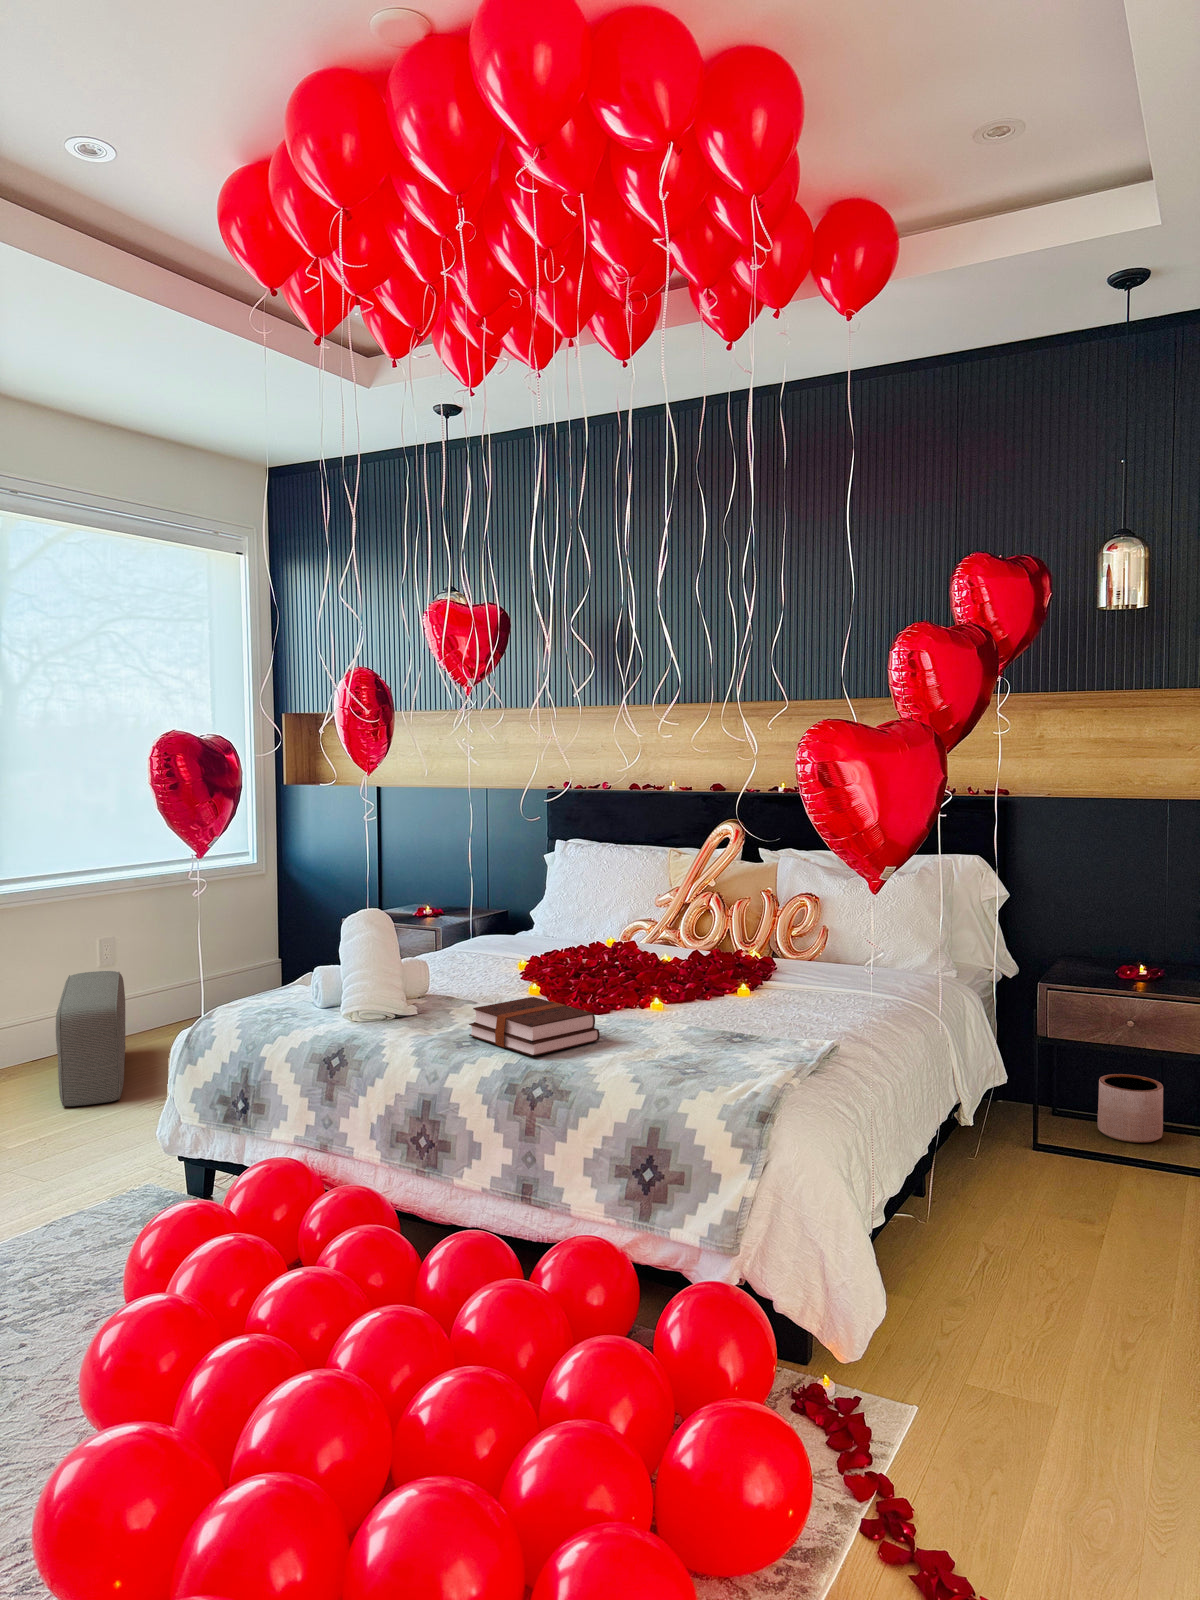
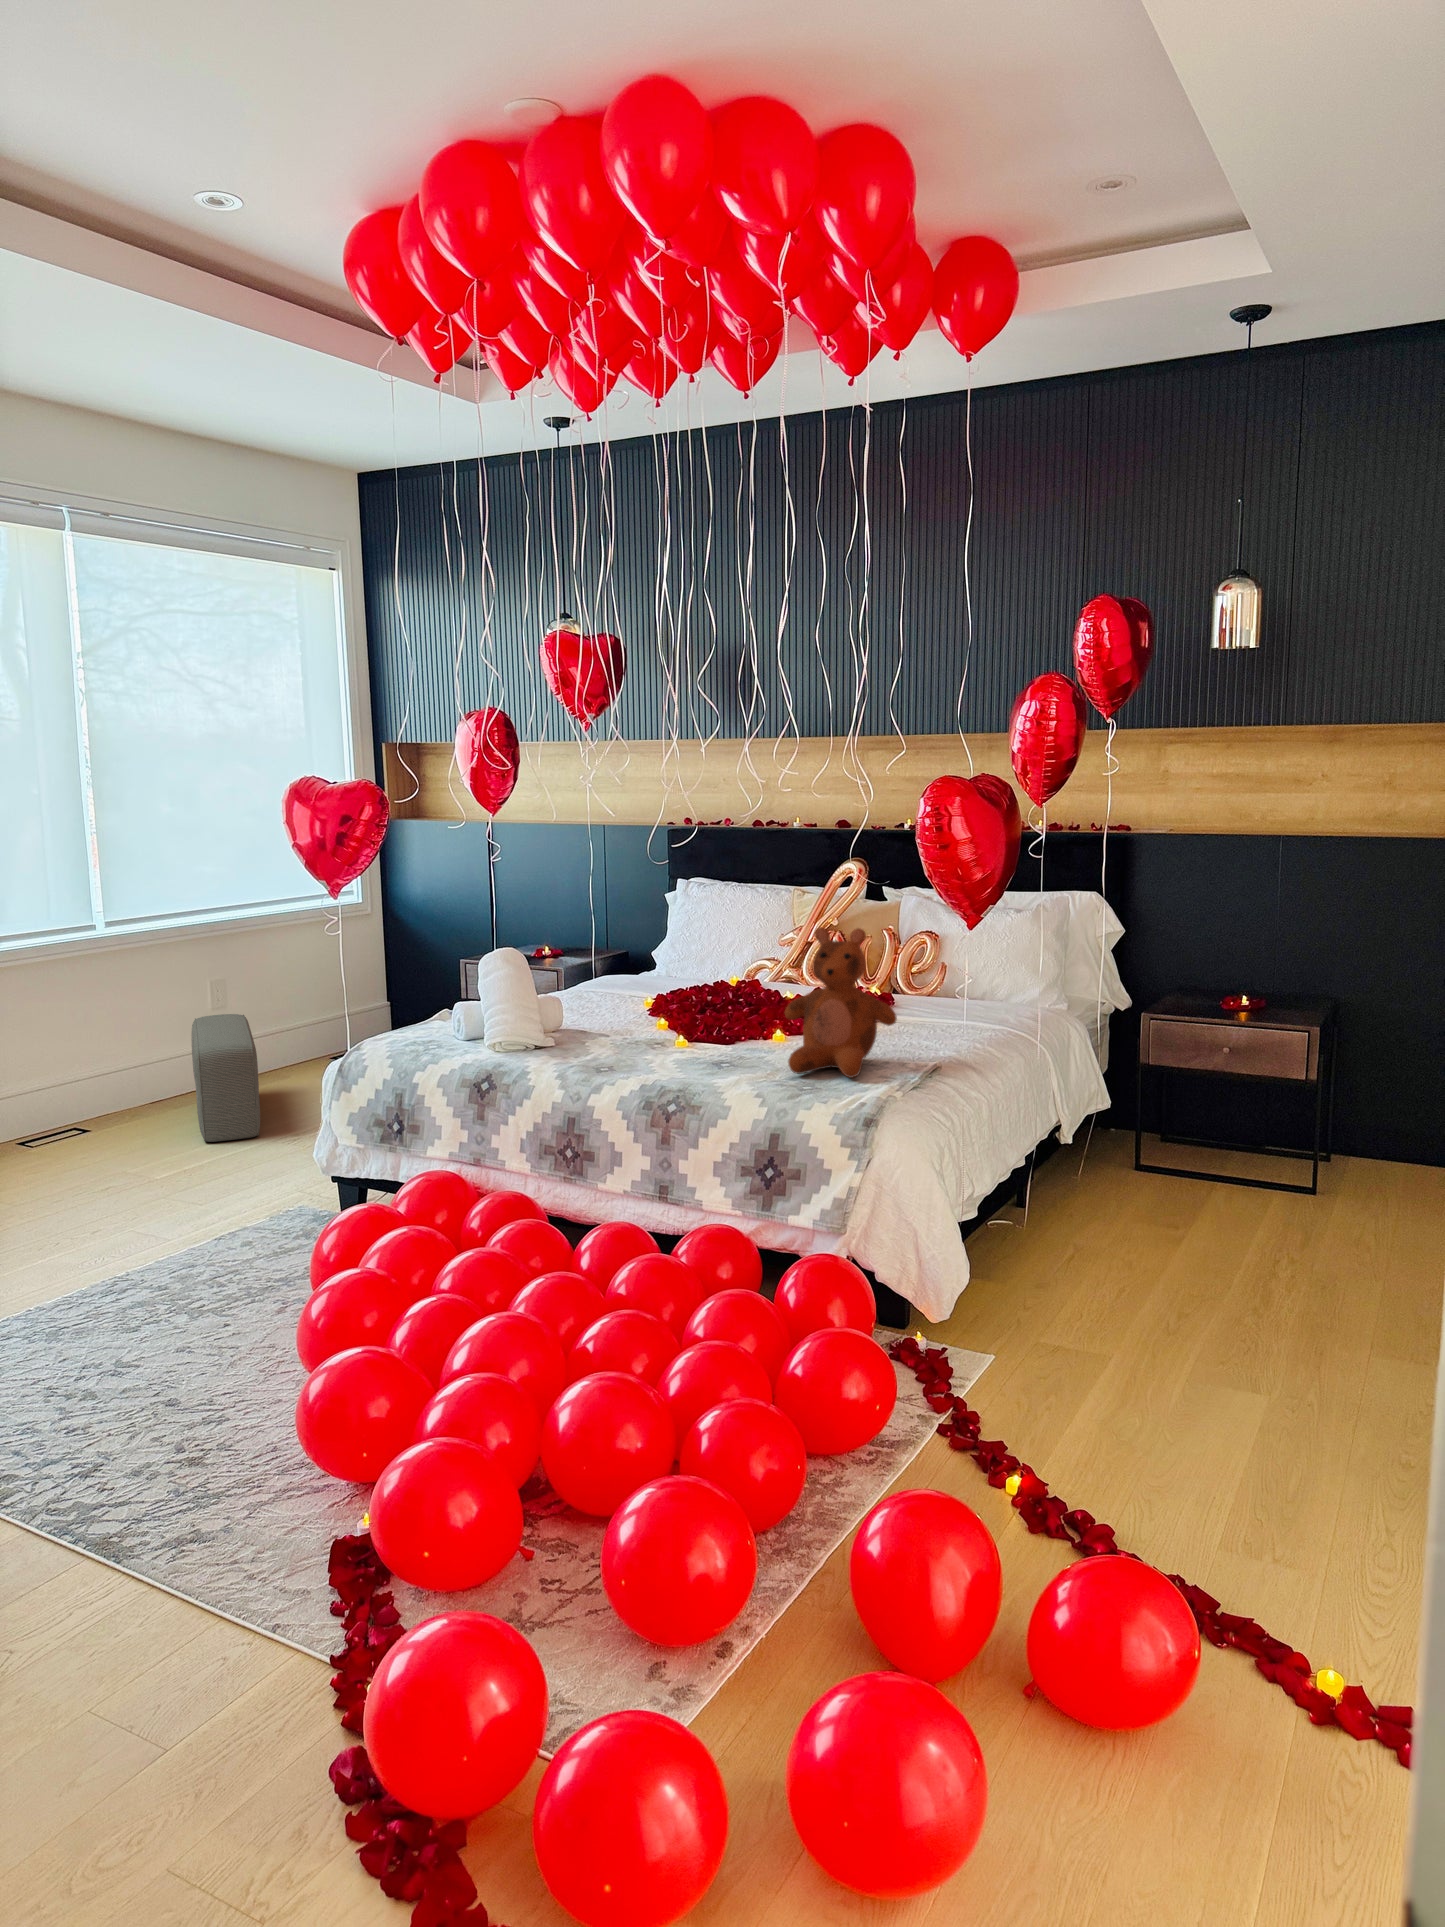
teddy bear: none [664,892,787,1060] -> present [785,927,897,1078]
hardback book: present [469,997,600,1056] -> none [605,1027,726,1077]
planter: present [1098,1074,1163,1143] -> none [1202,1101,1264,1164]

